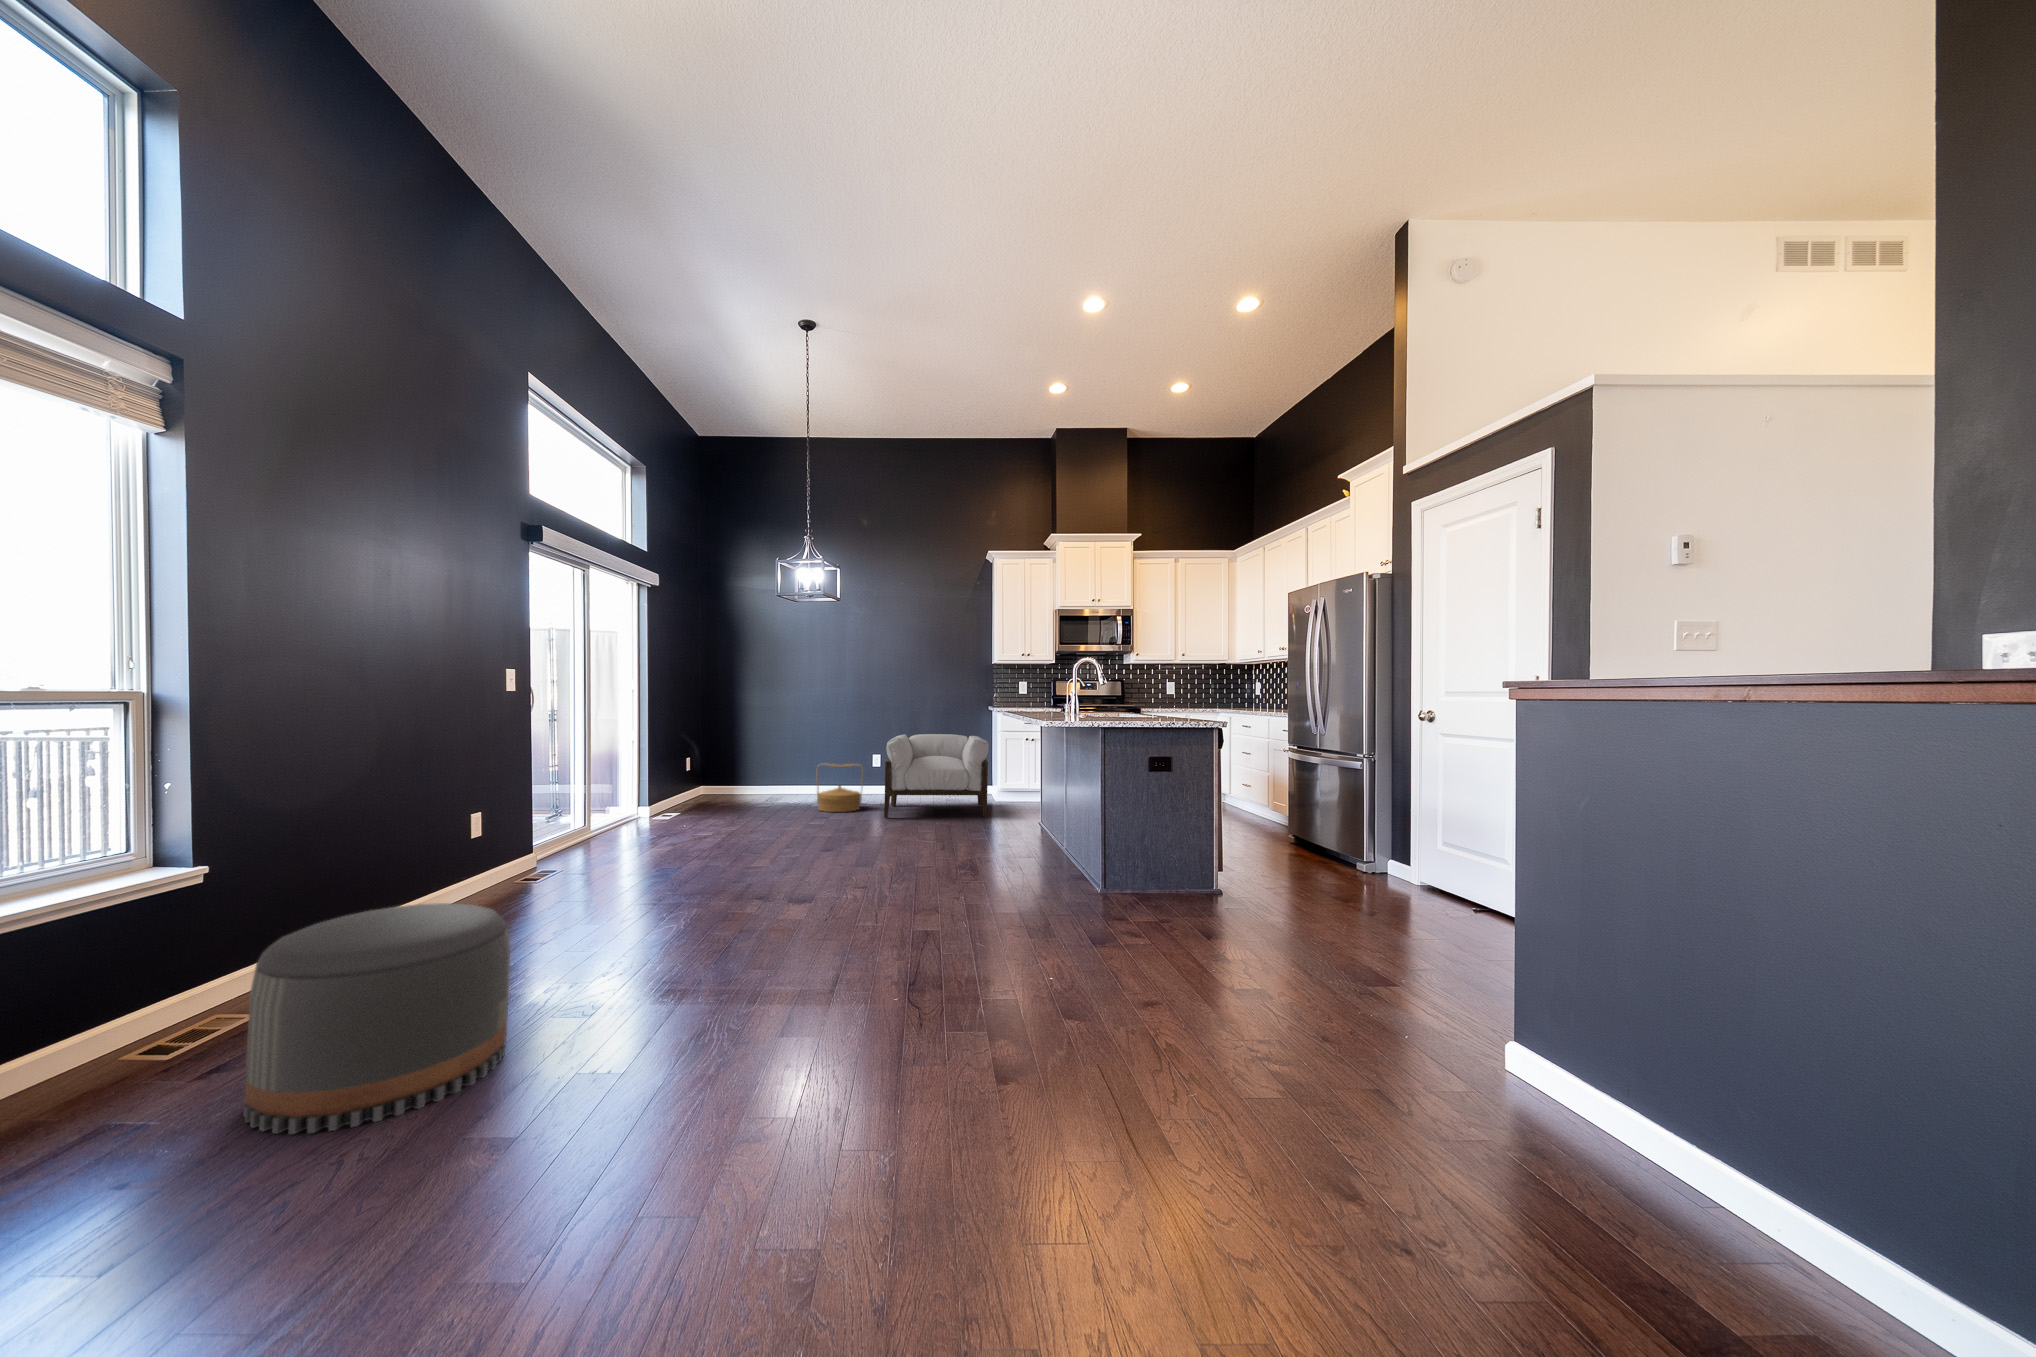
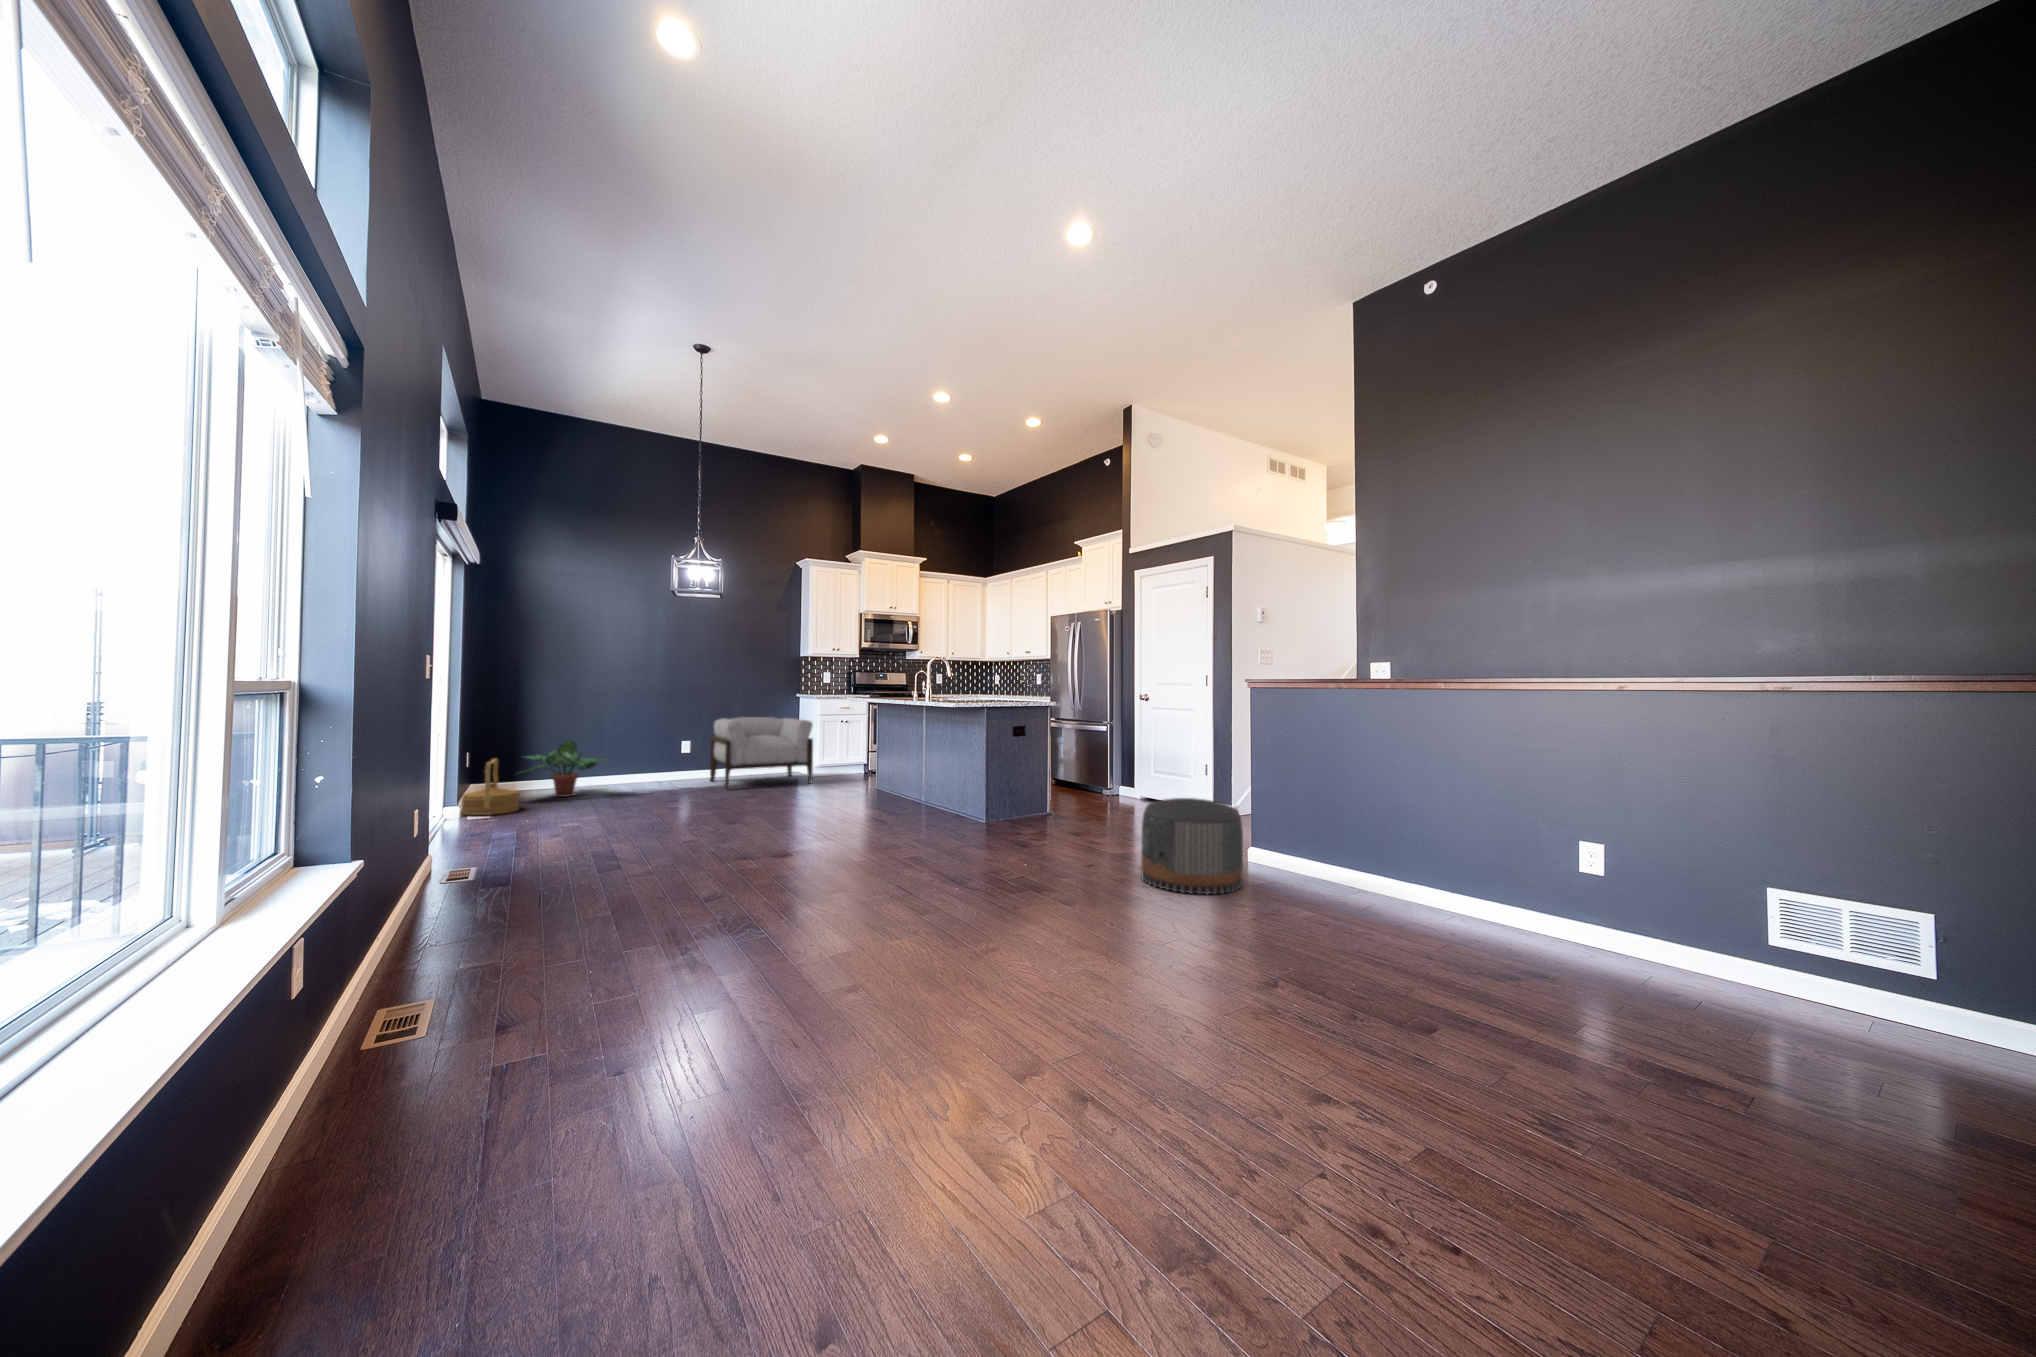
potted plant: none [682,754,776,815] -> present [517,740,598,797]
woven basket: present [817,764,862,812] -> present [462,759,520,815]
pouf: present [243,903,510,1134] -> present [1141,798,1243,894]

